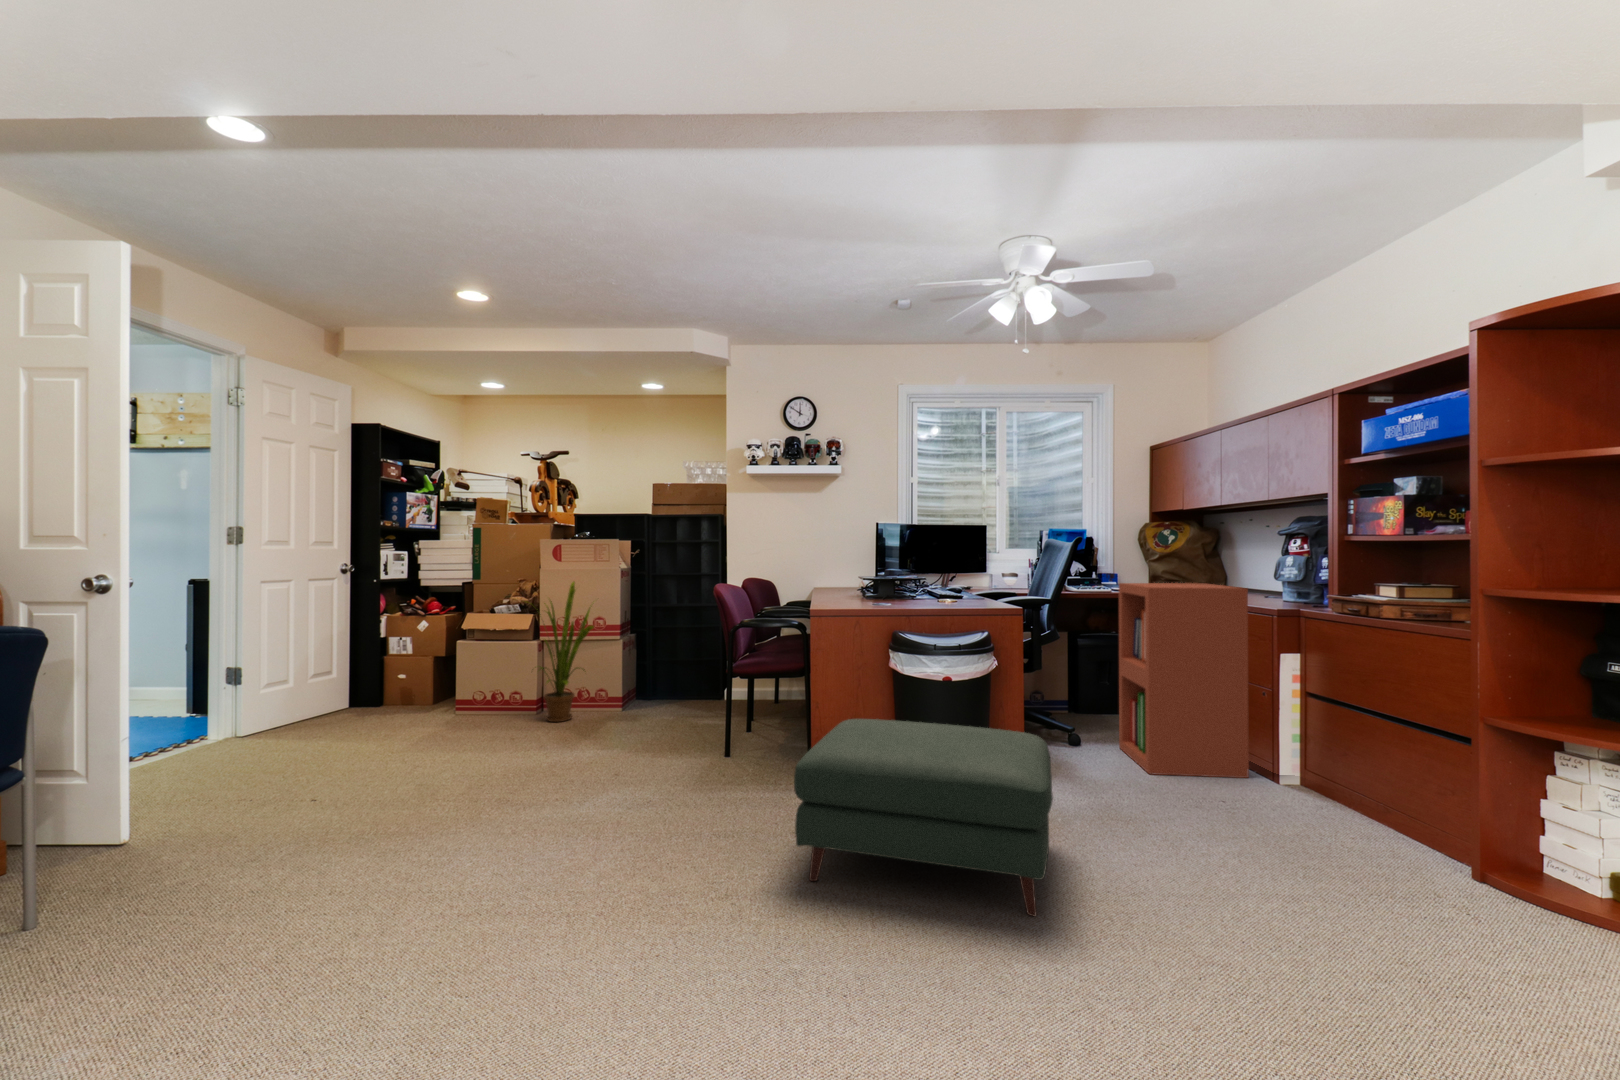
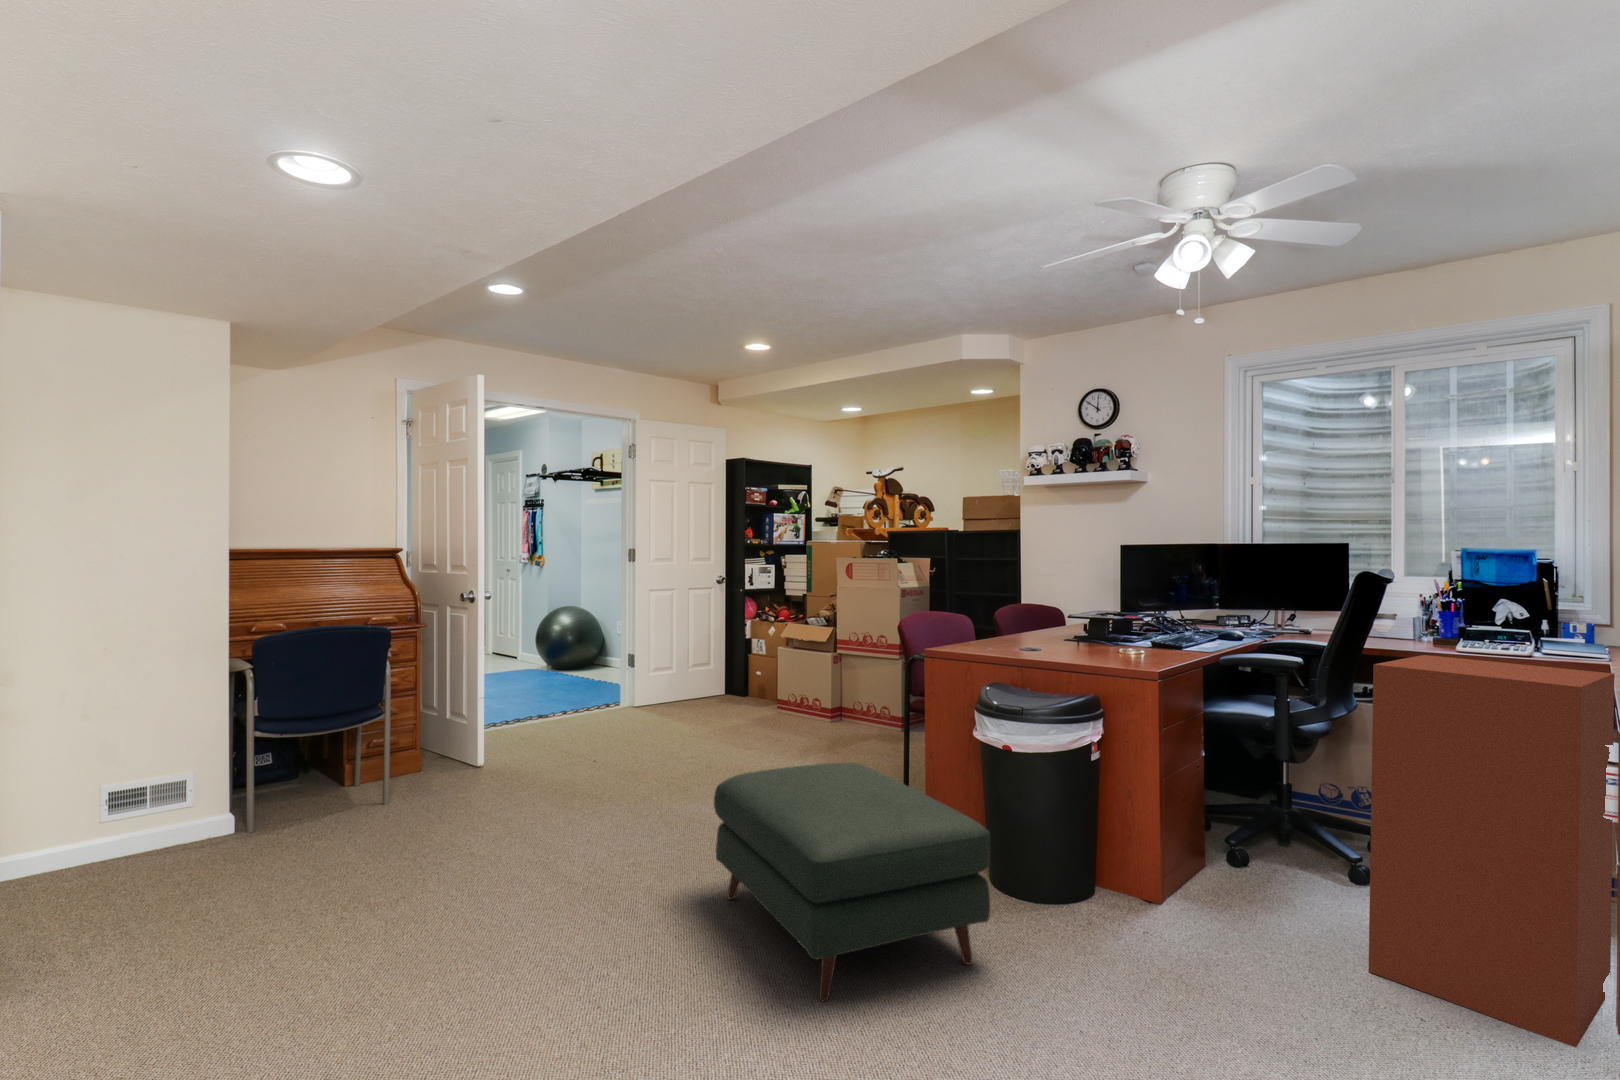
house plant: present [540,582,594,722] -> none [810,599,875,733]

